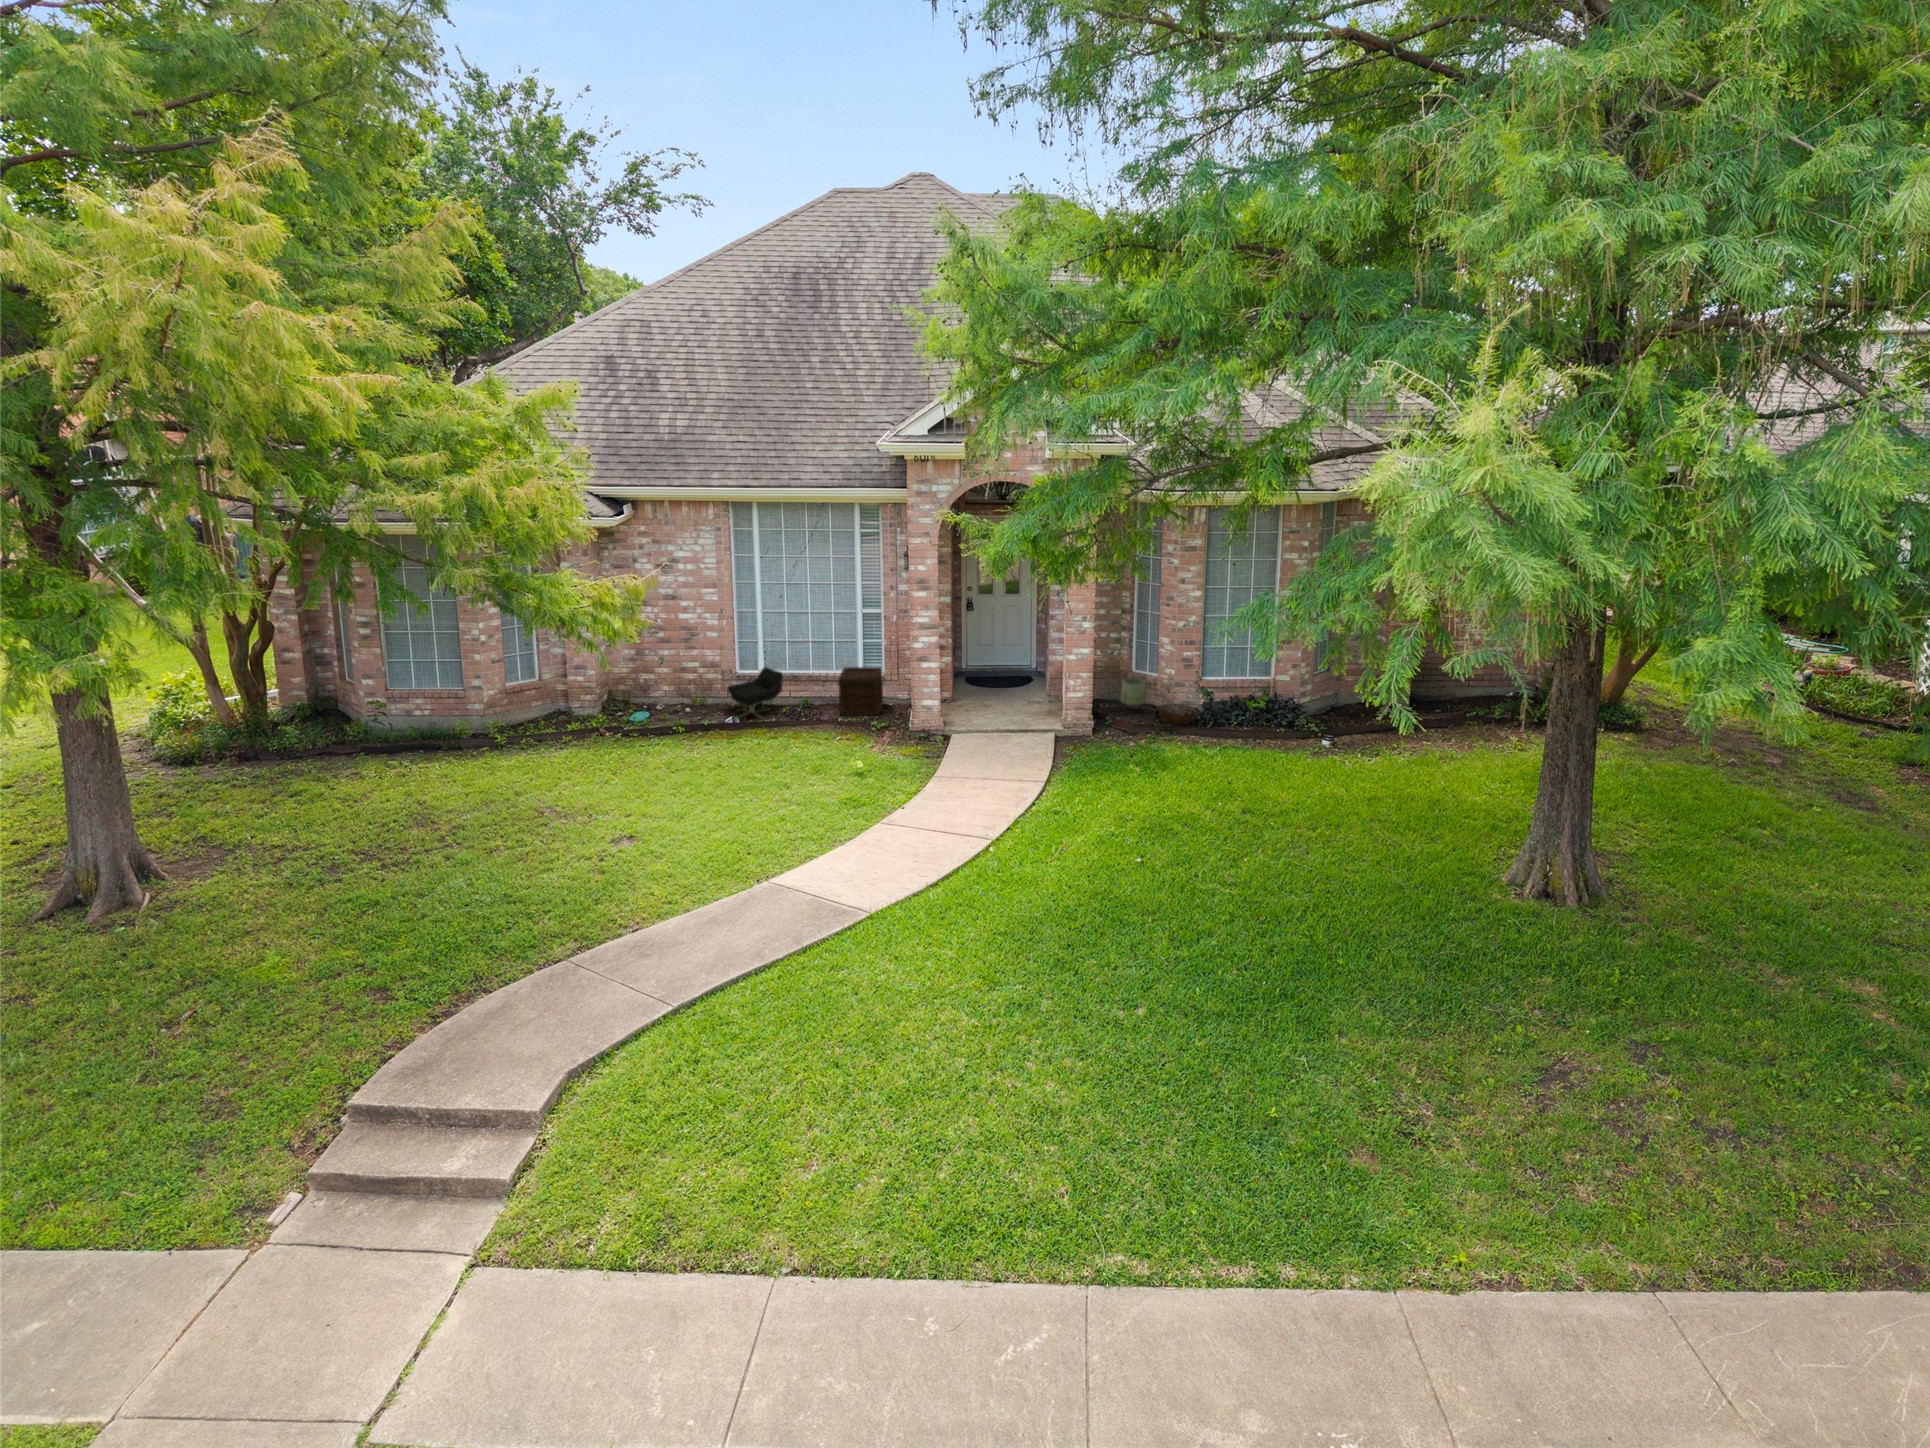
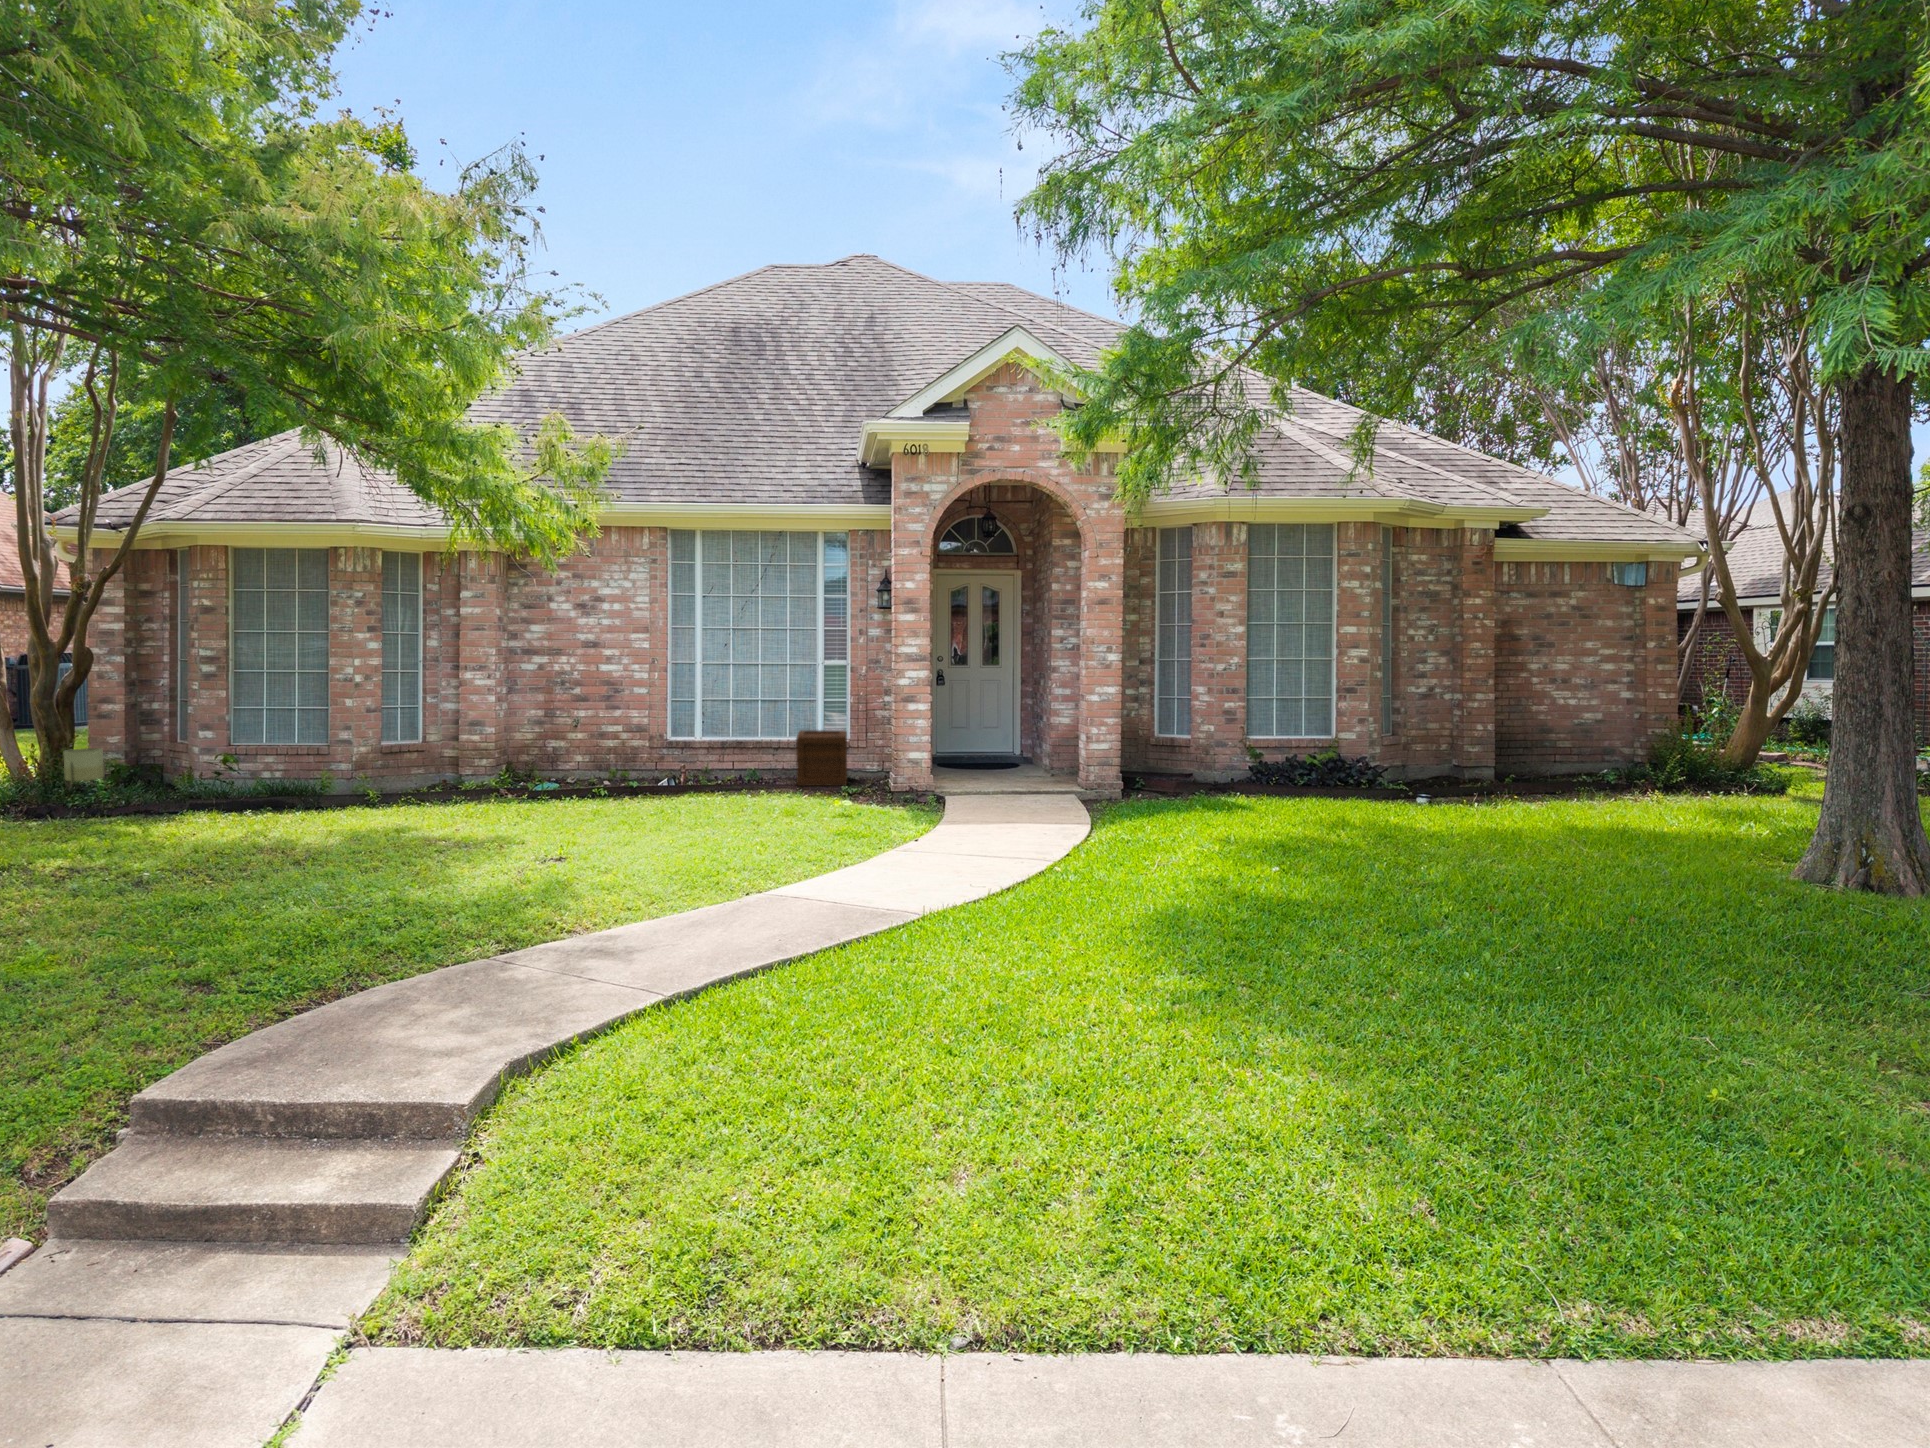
lounge chair: present [728,667,783,718] -> none [654,730,725,789]
planter: present [1121,678,1145,706] -> present [64,748,105,783]
basket: present [1157,704,1198,724] -> none [1201,768,1256,790]

